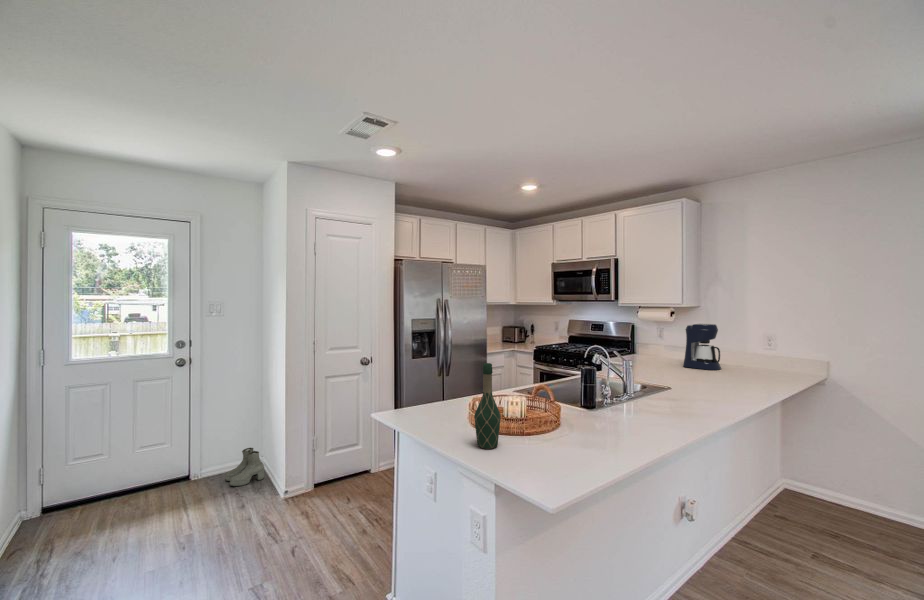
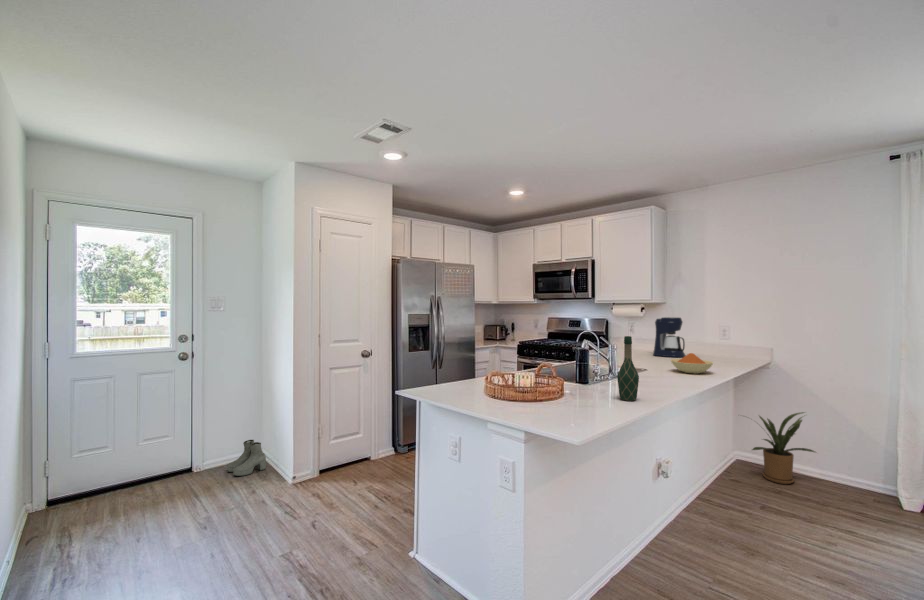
wine bottle: present [474,363,501,449] -> present [617,336,639,401]
bowl: none [700,371,753,395] -> present [671,353,713,374]
house plant: none [781,439,888,525] -> present [752,412,815,484]

